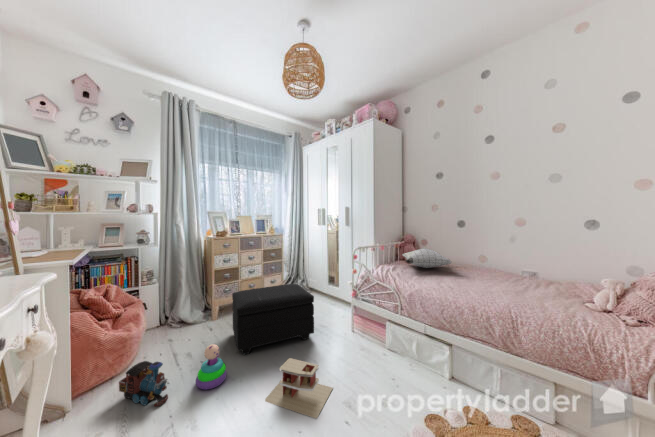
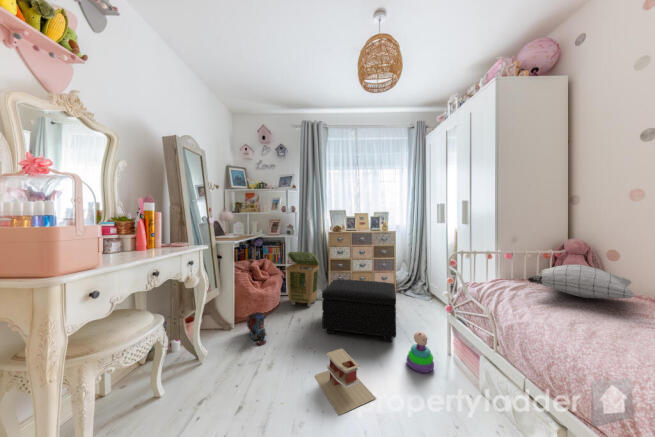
laundry basket: none [154,265,203,340] -> present [285,252,319,307]
stacking toy: present [196,344,227,389] -> present [407,332,434,373]

